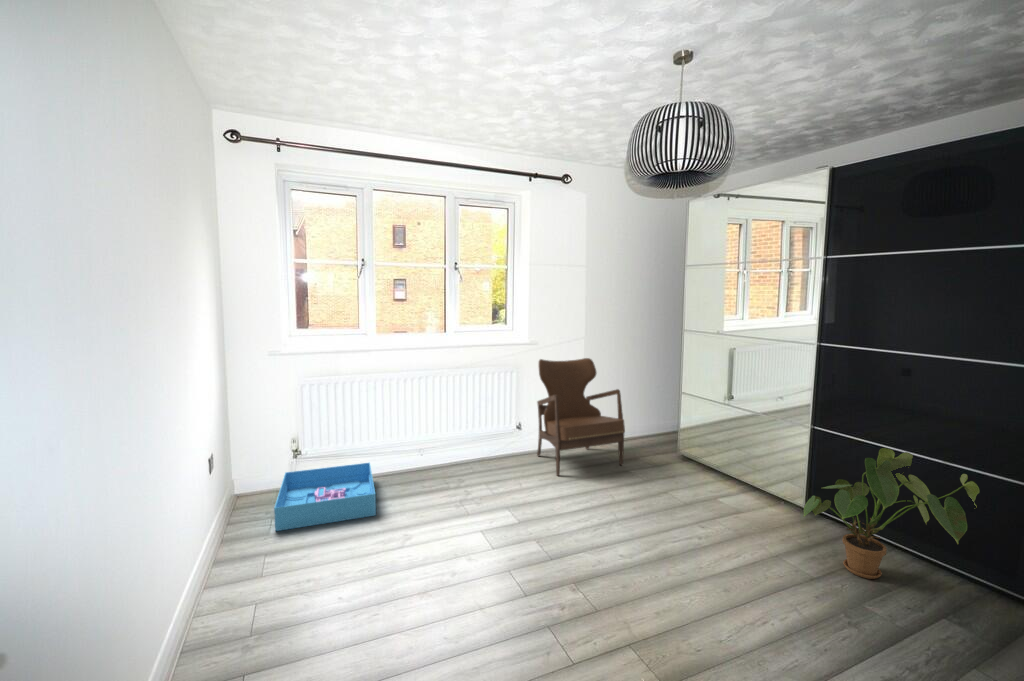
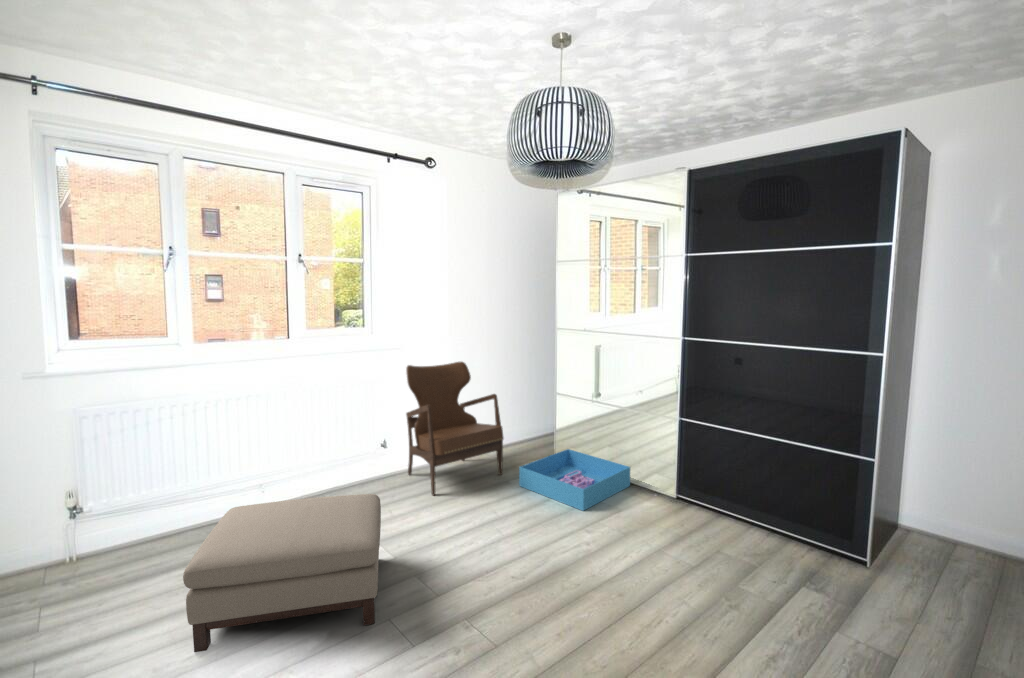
house plant: present [804,448,980,579] -> none [679,434,817,559]
storage bin: present [274,463,376,531] -> present [519,449,630,511]
ottoman: none [363,463,510,572] -> present [183,494,381,652]

